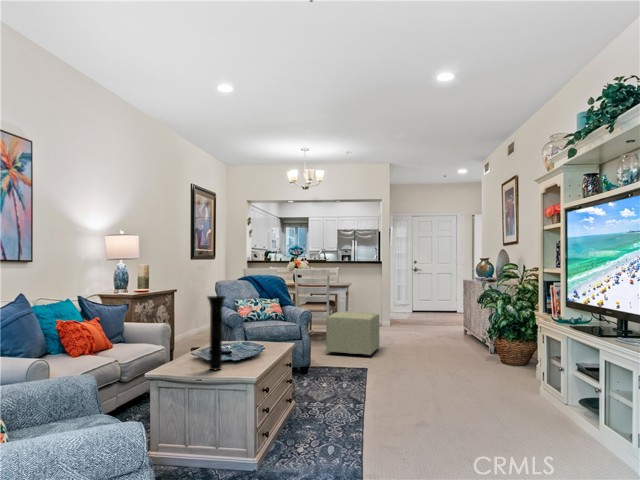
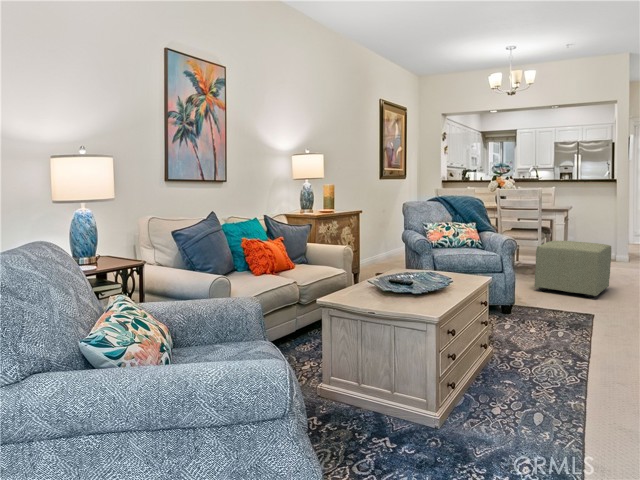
vase: present [207,296,225,370] -> none [381,217,405,305]

